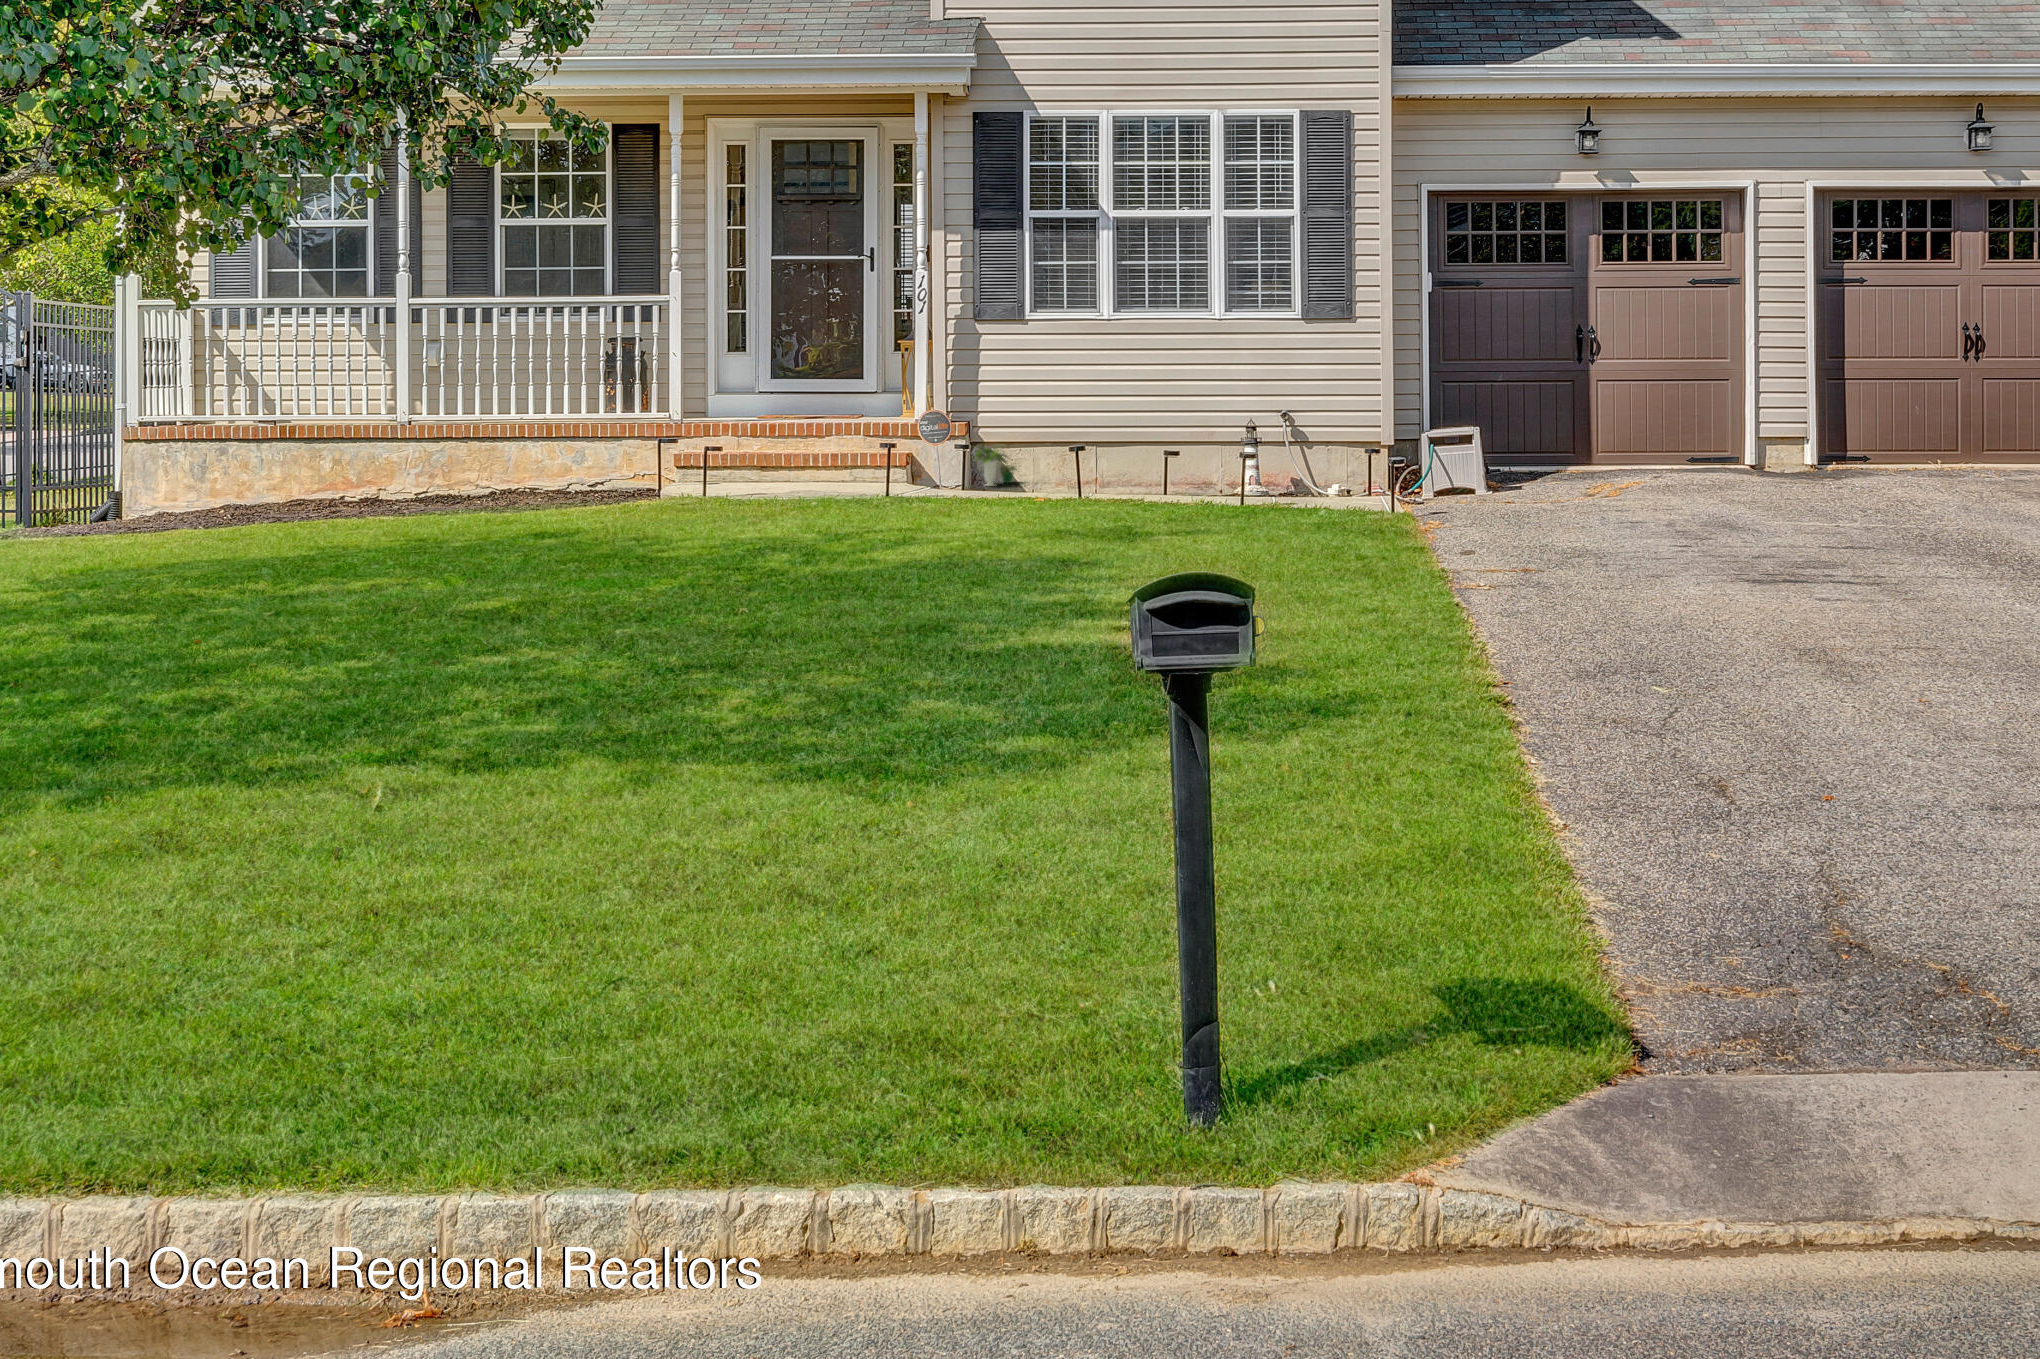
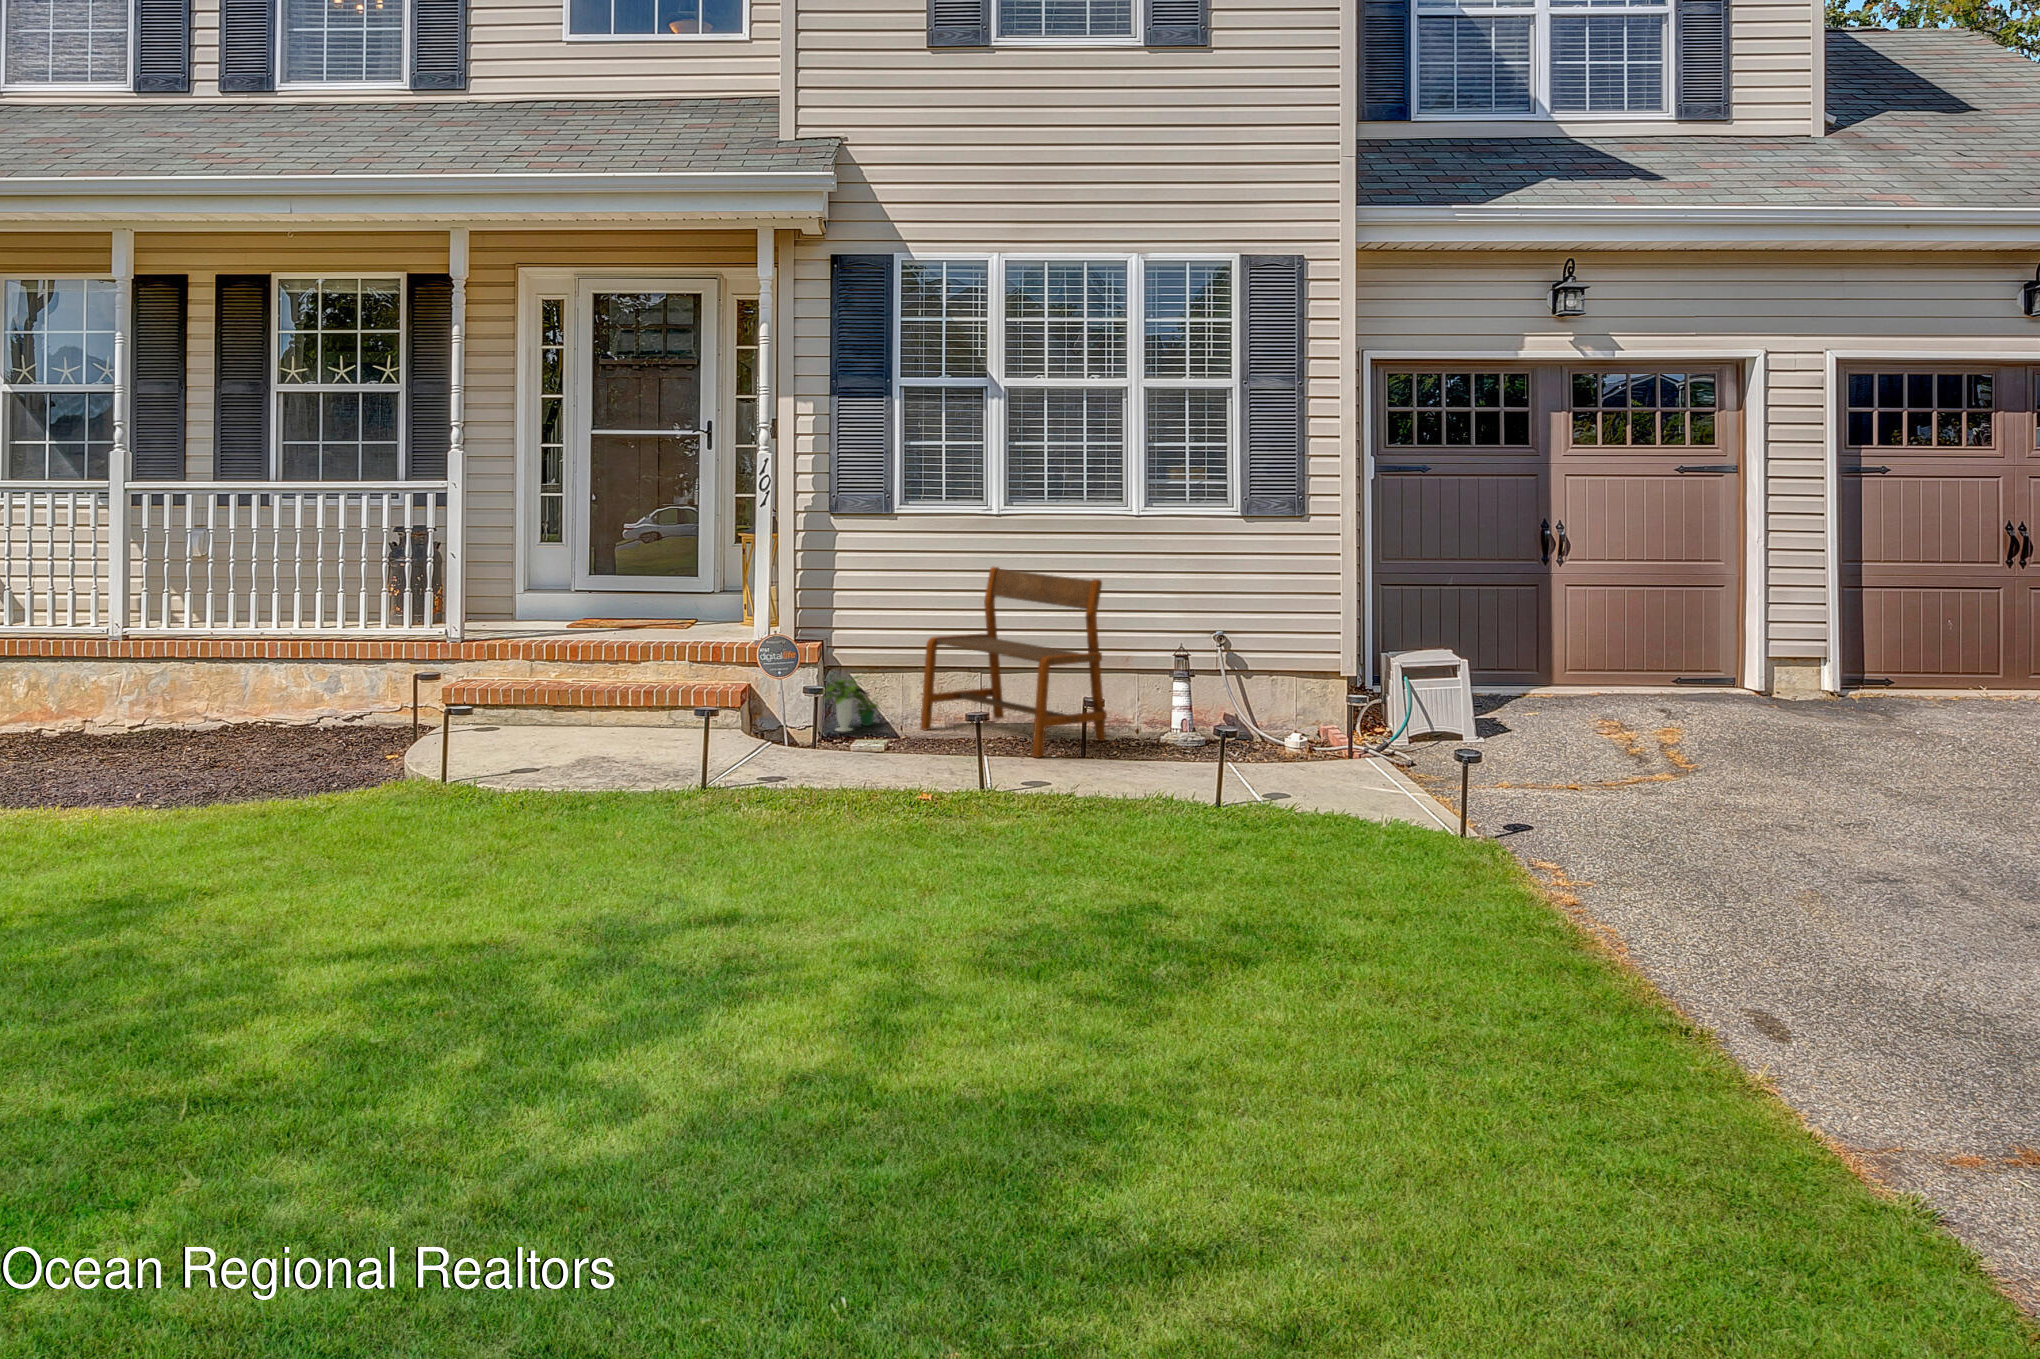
bench: none [1049,361,1190,497] -> present [920,567,1107,757]

